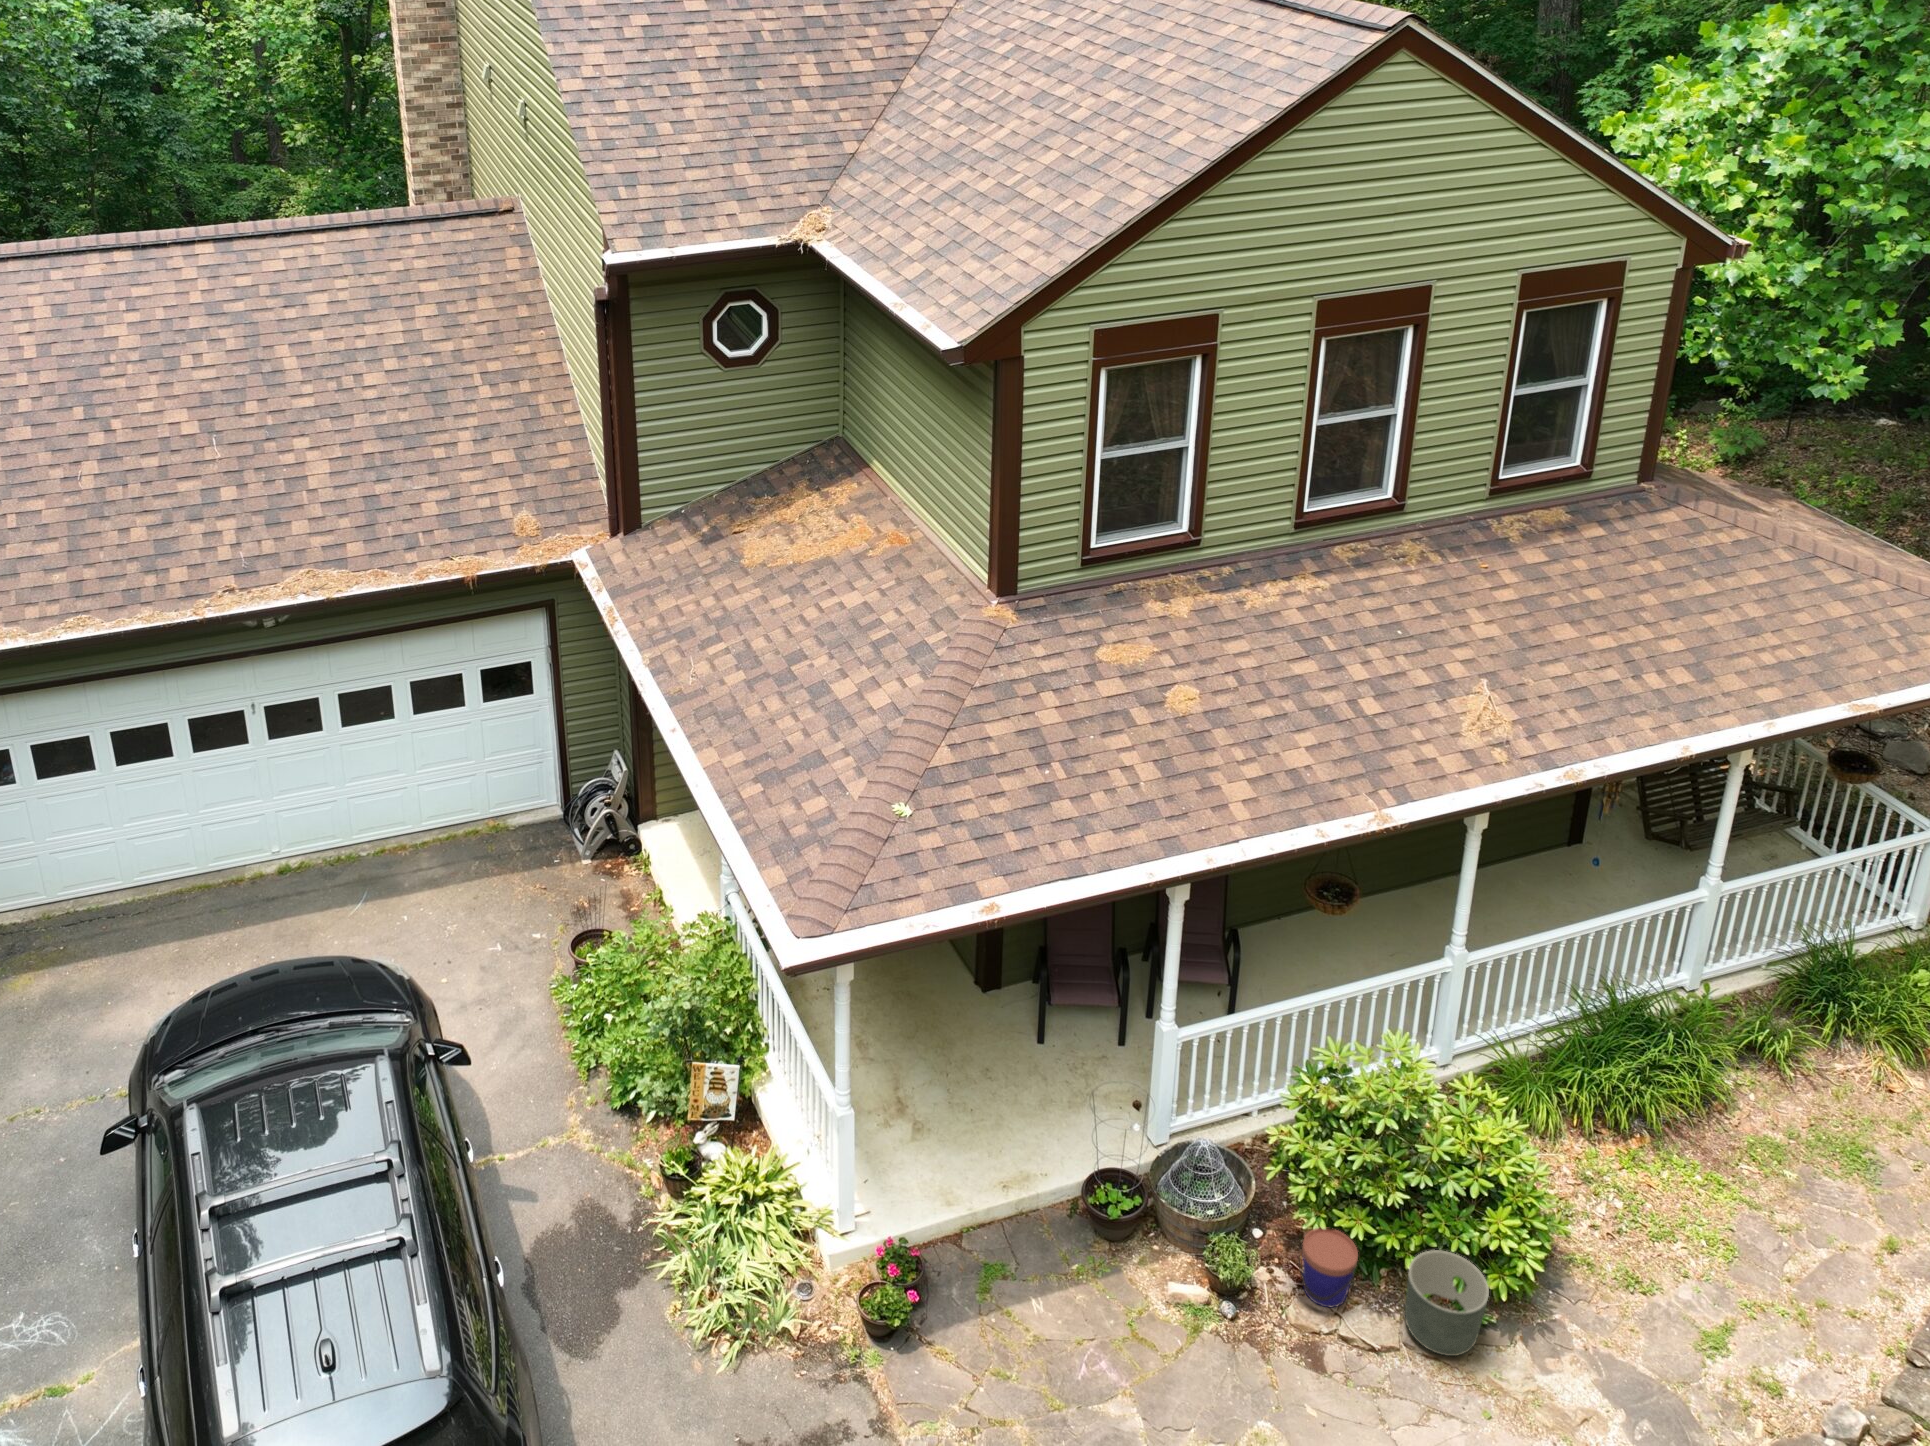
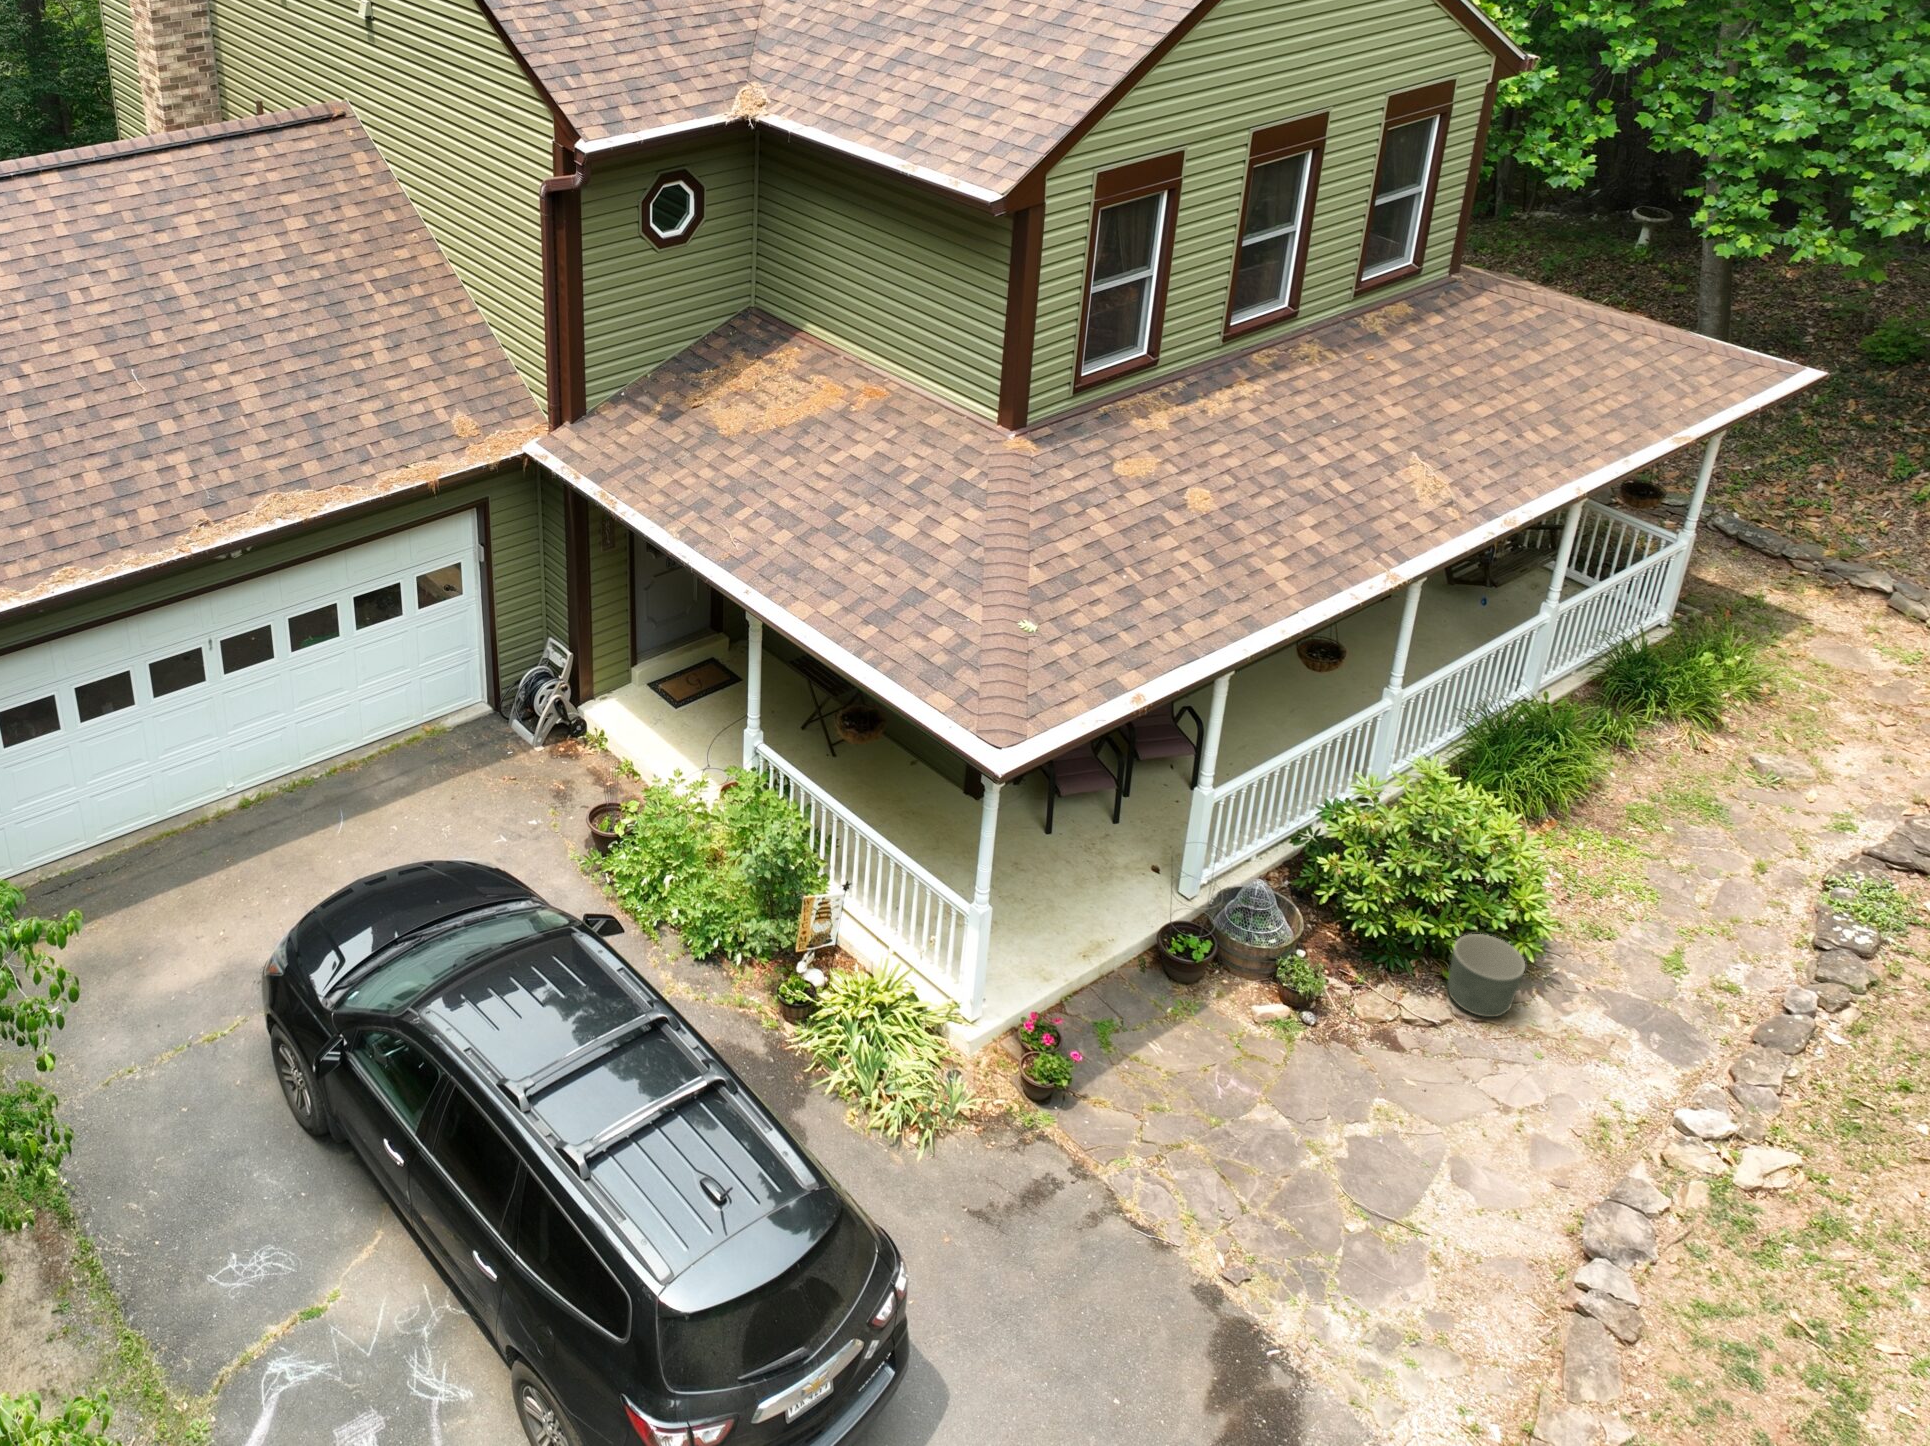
bucket: present [1298,1228,1358,1307] -> none [1356,934,1409,1000]

